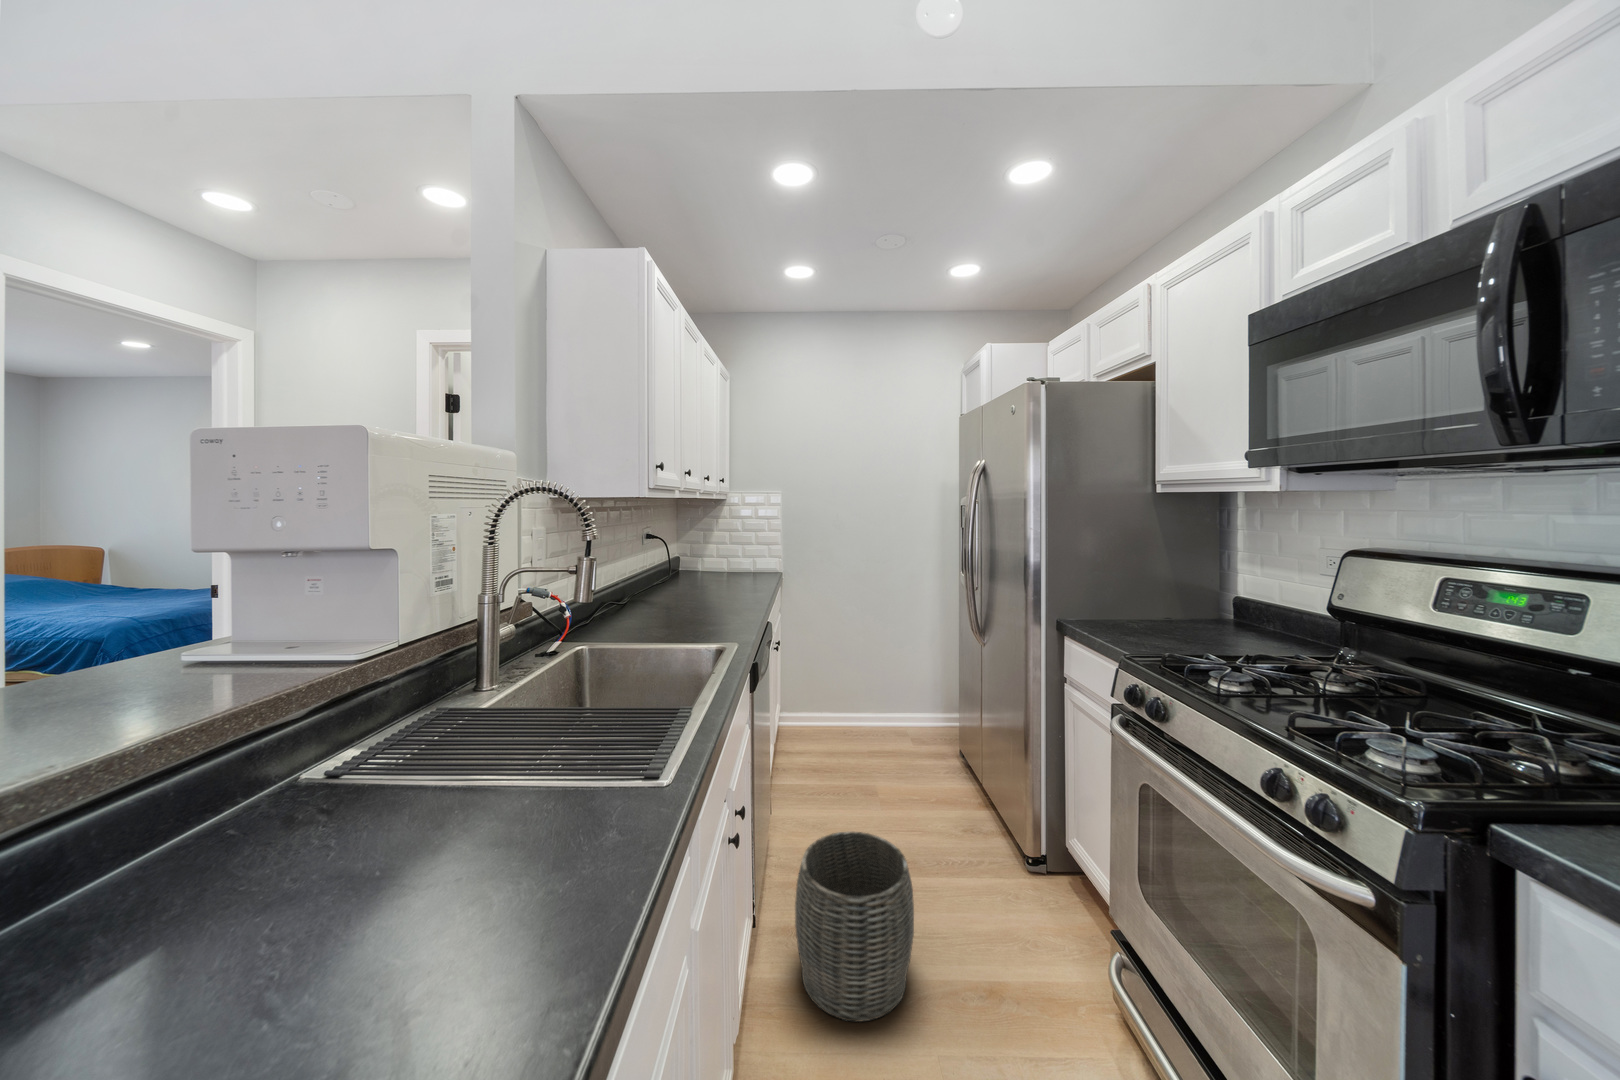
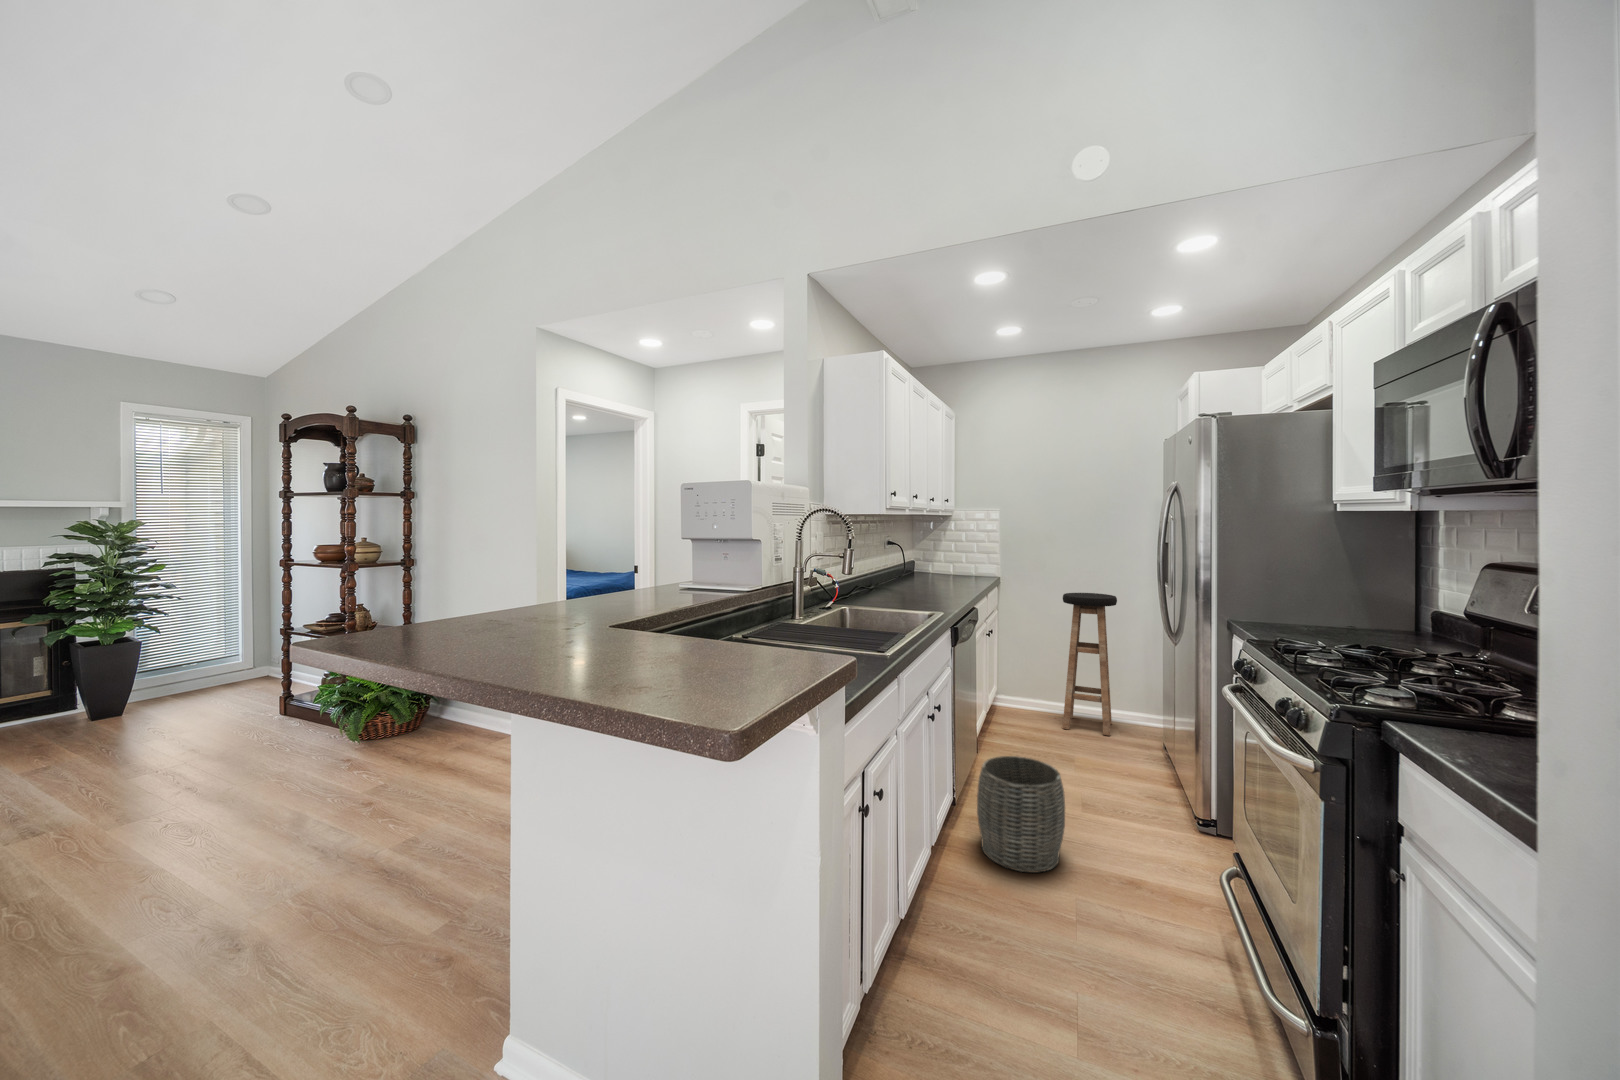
bar stool: none [848,586,902,740] -> present [1063,593,1117,736]

